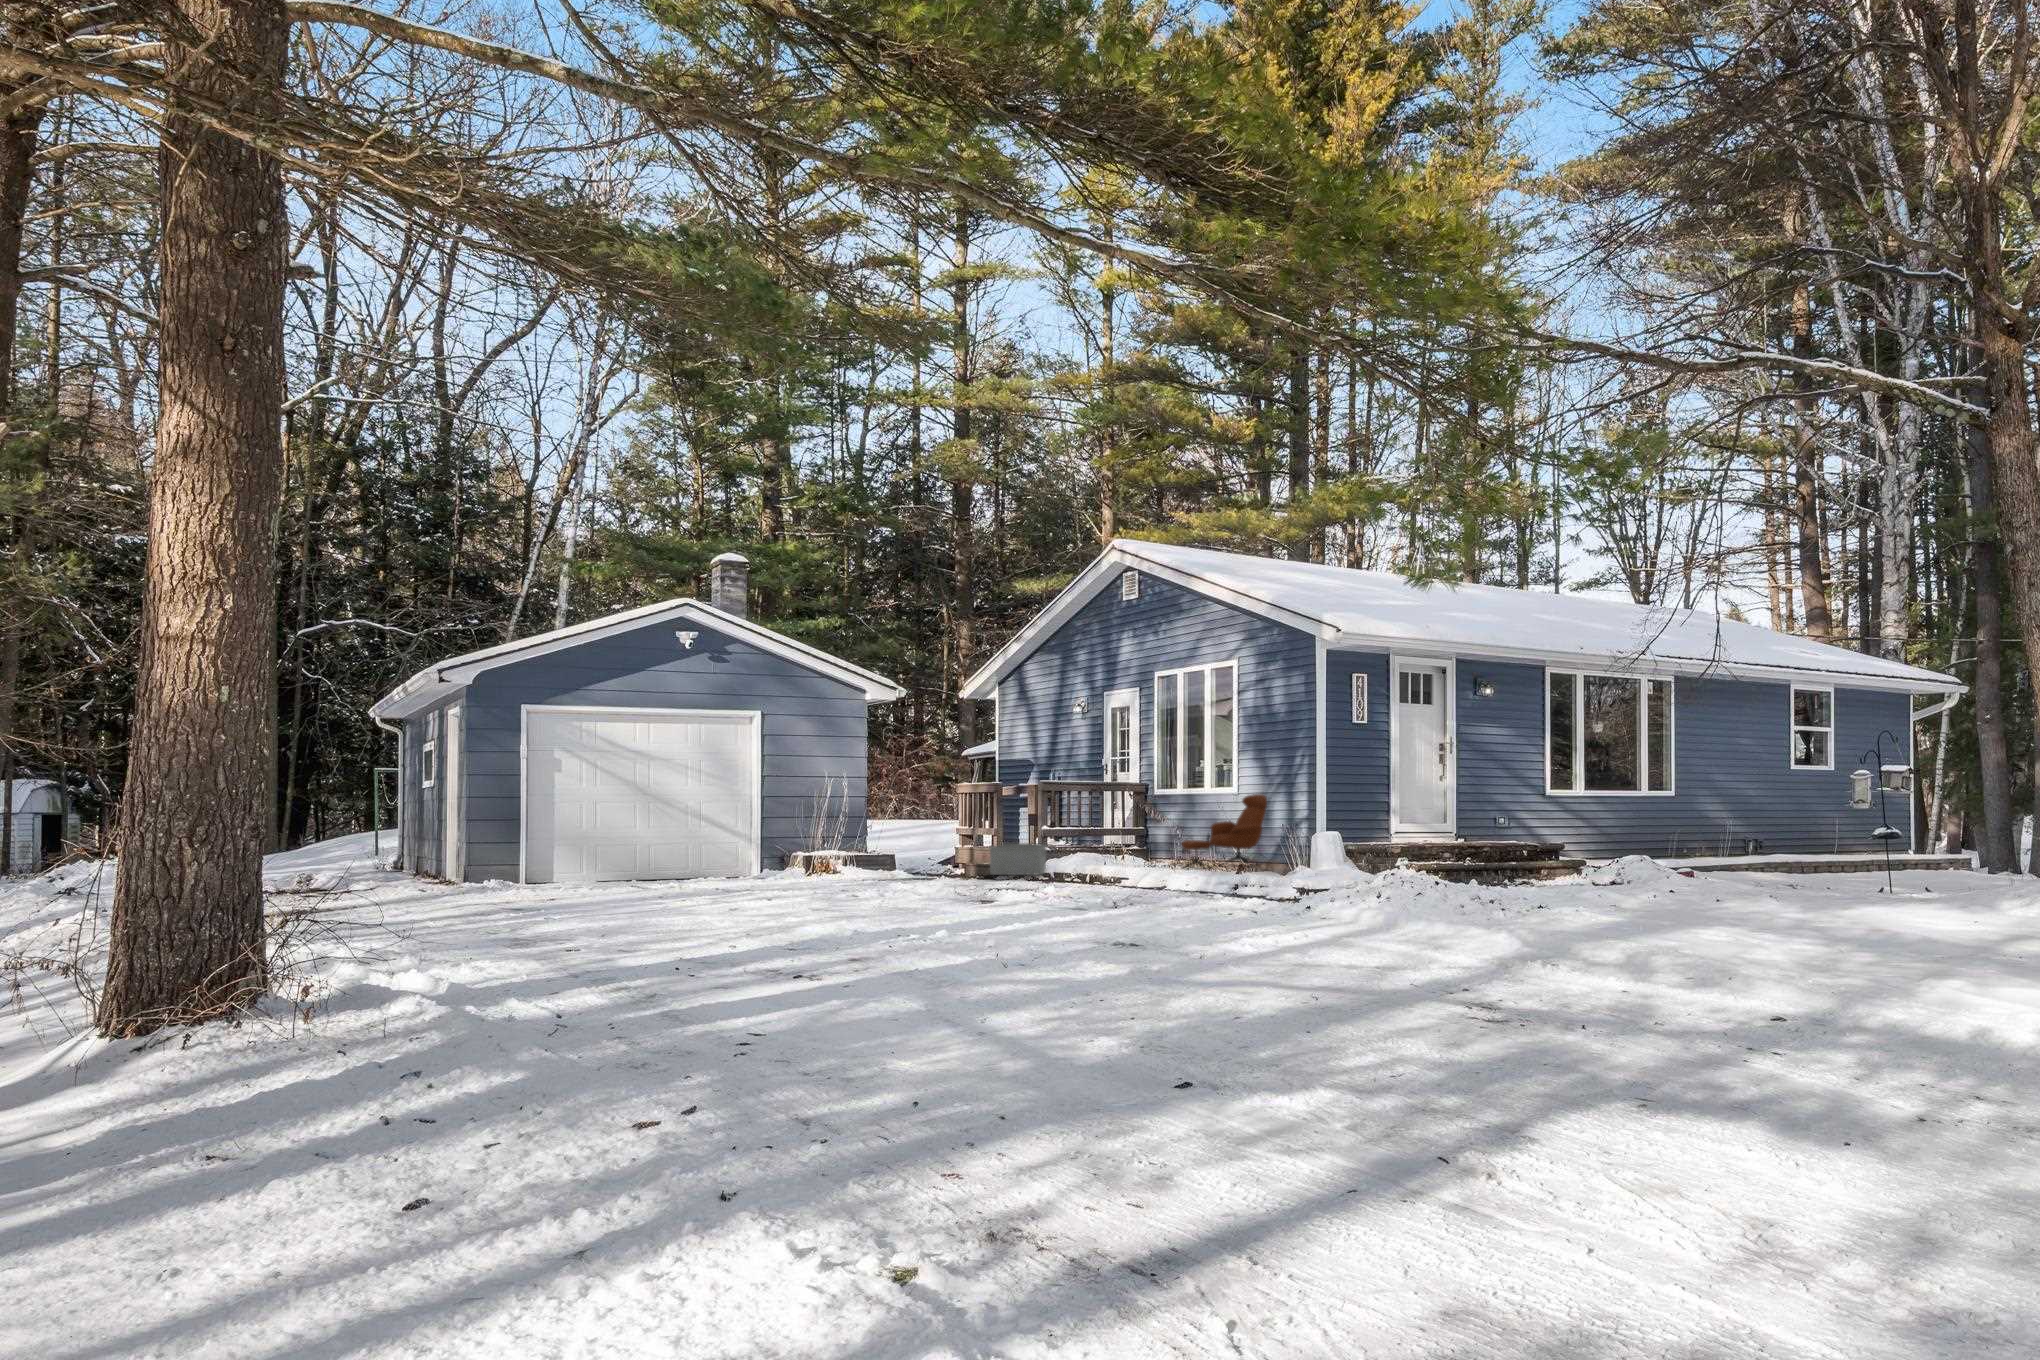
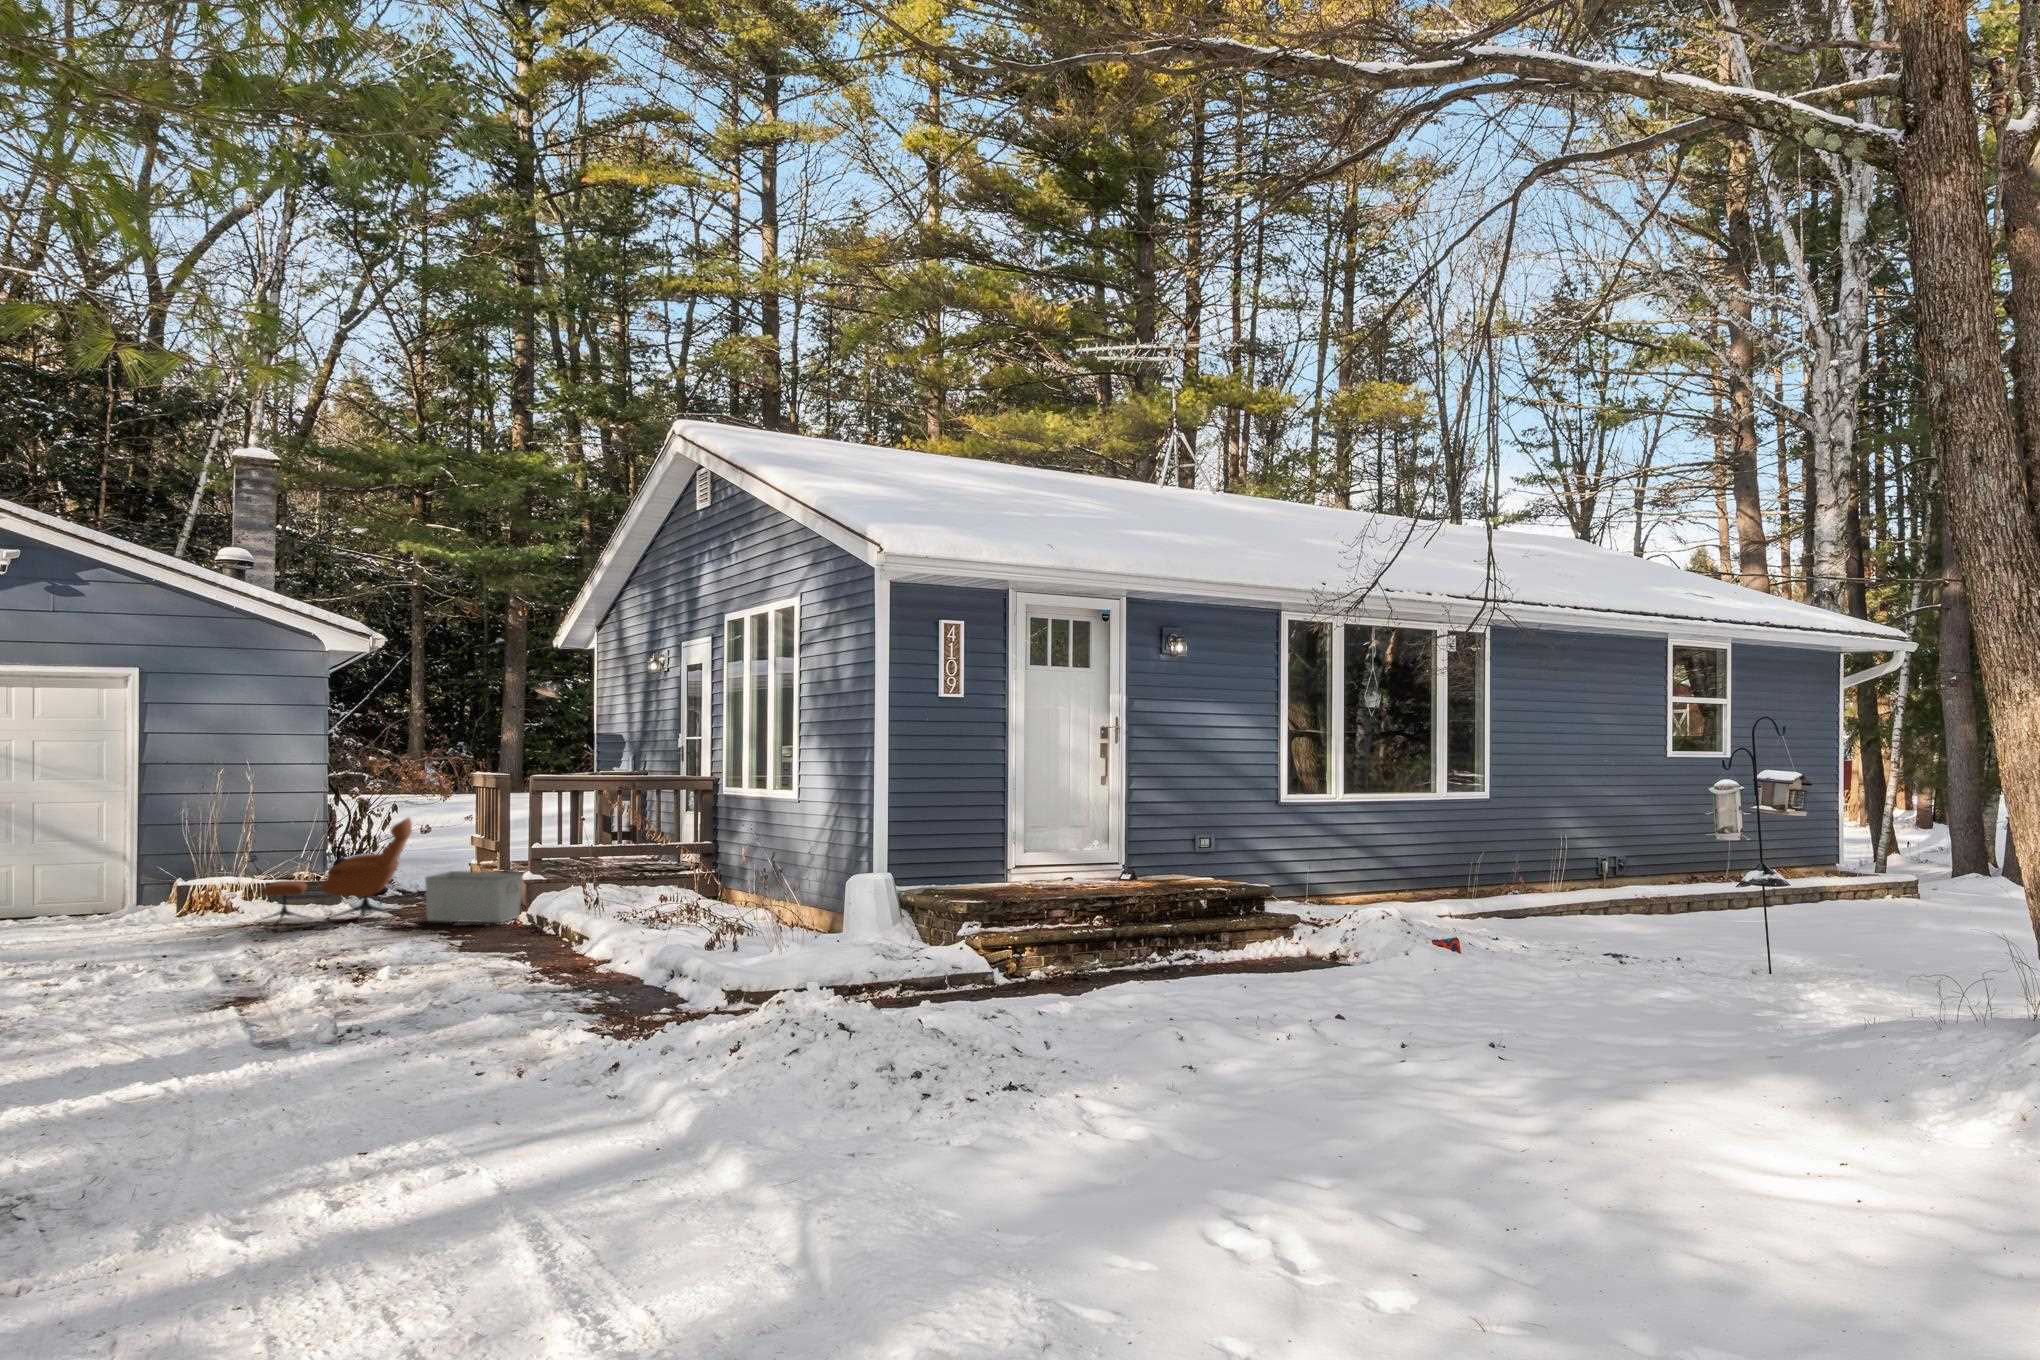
lounge chair: present [1182,794,1267,866] -> present [263,818,412,922]

